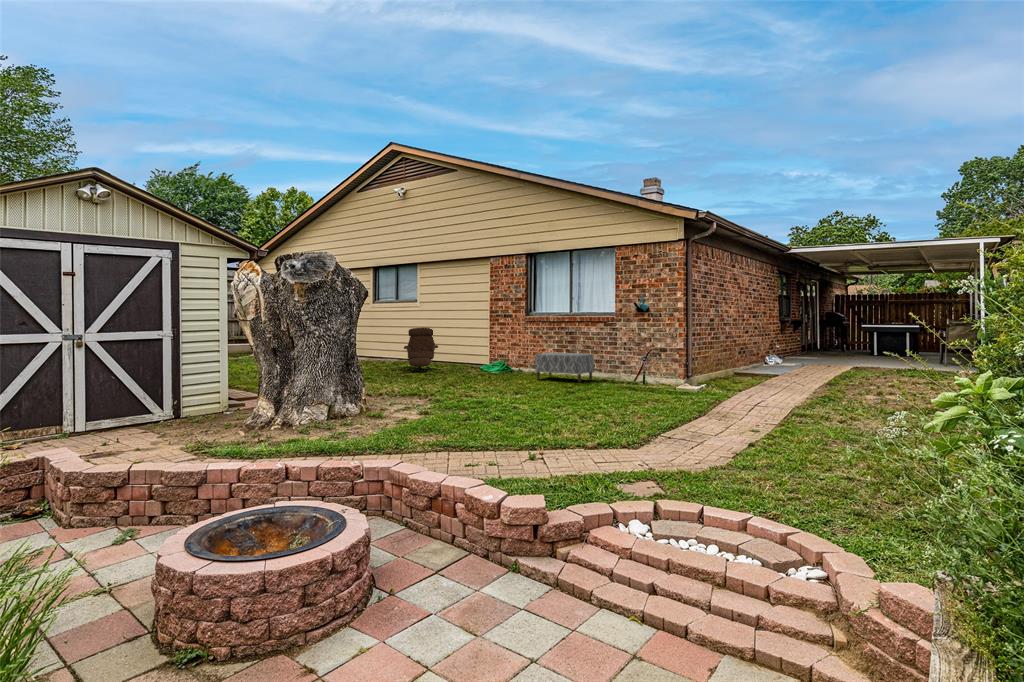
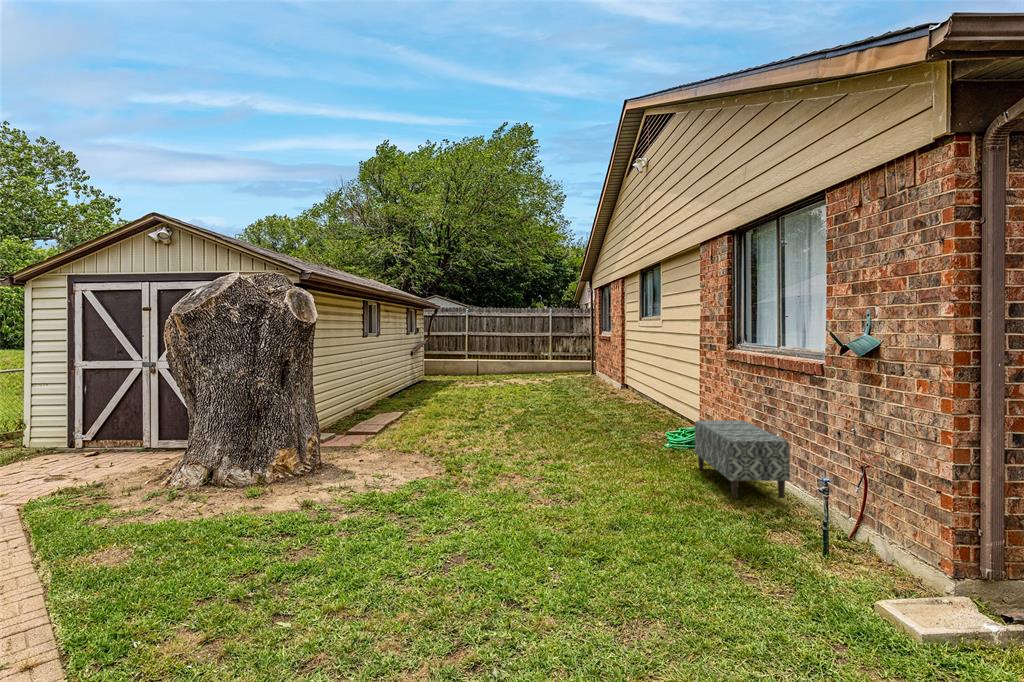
lounge chair: present [404,328,438,373] -> none [608,352,670,418]

